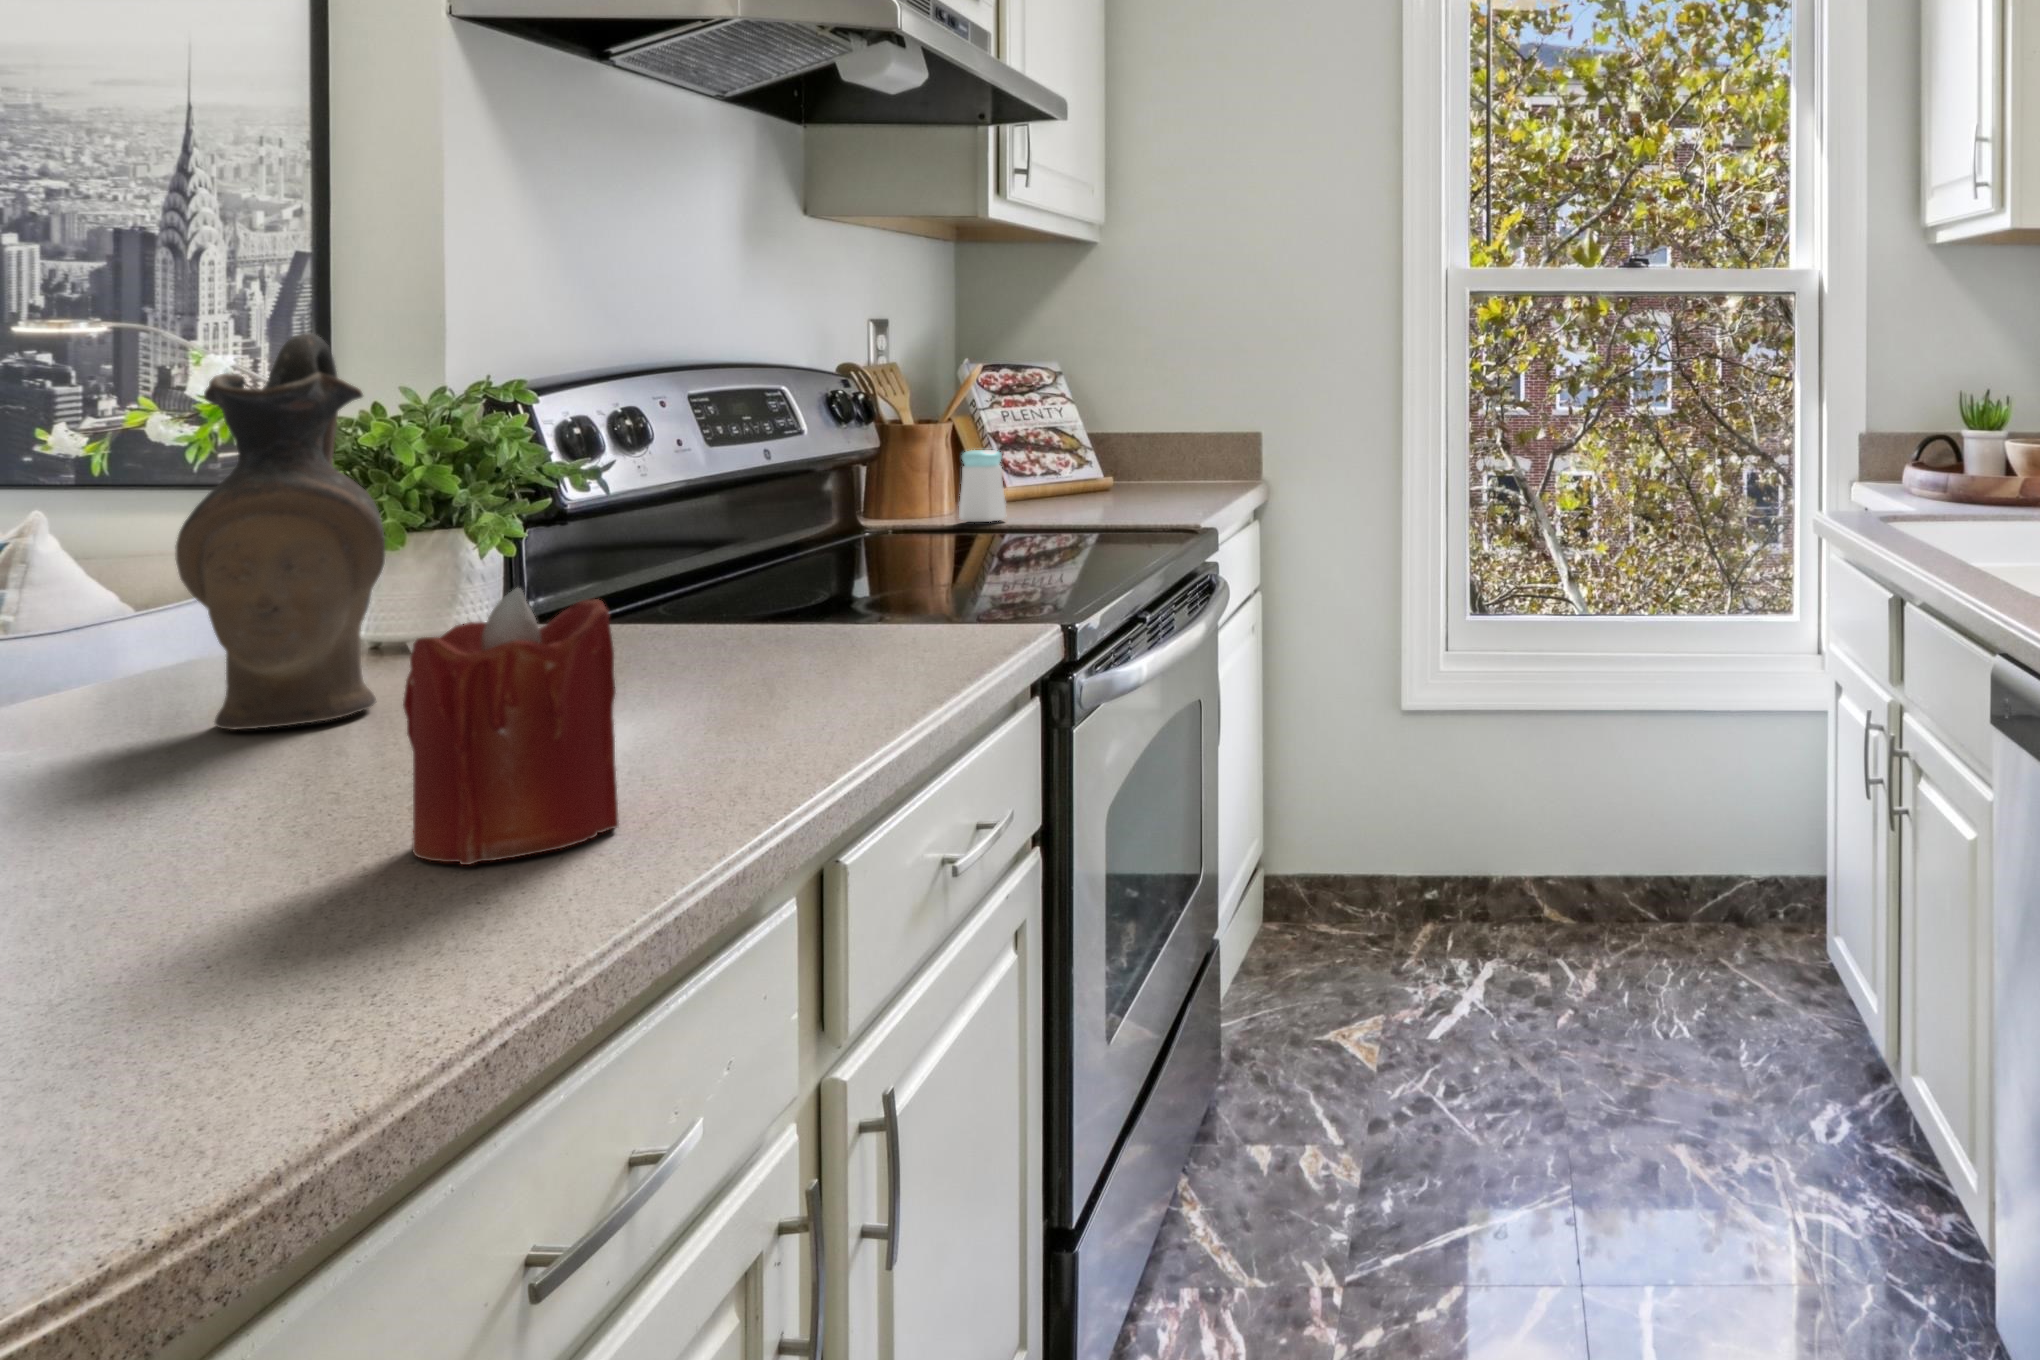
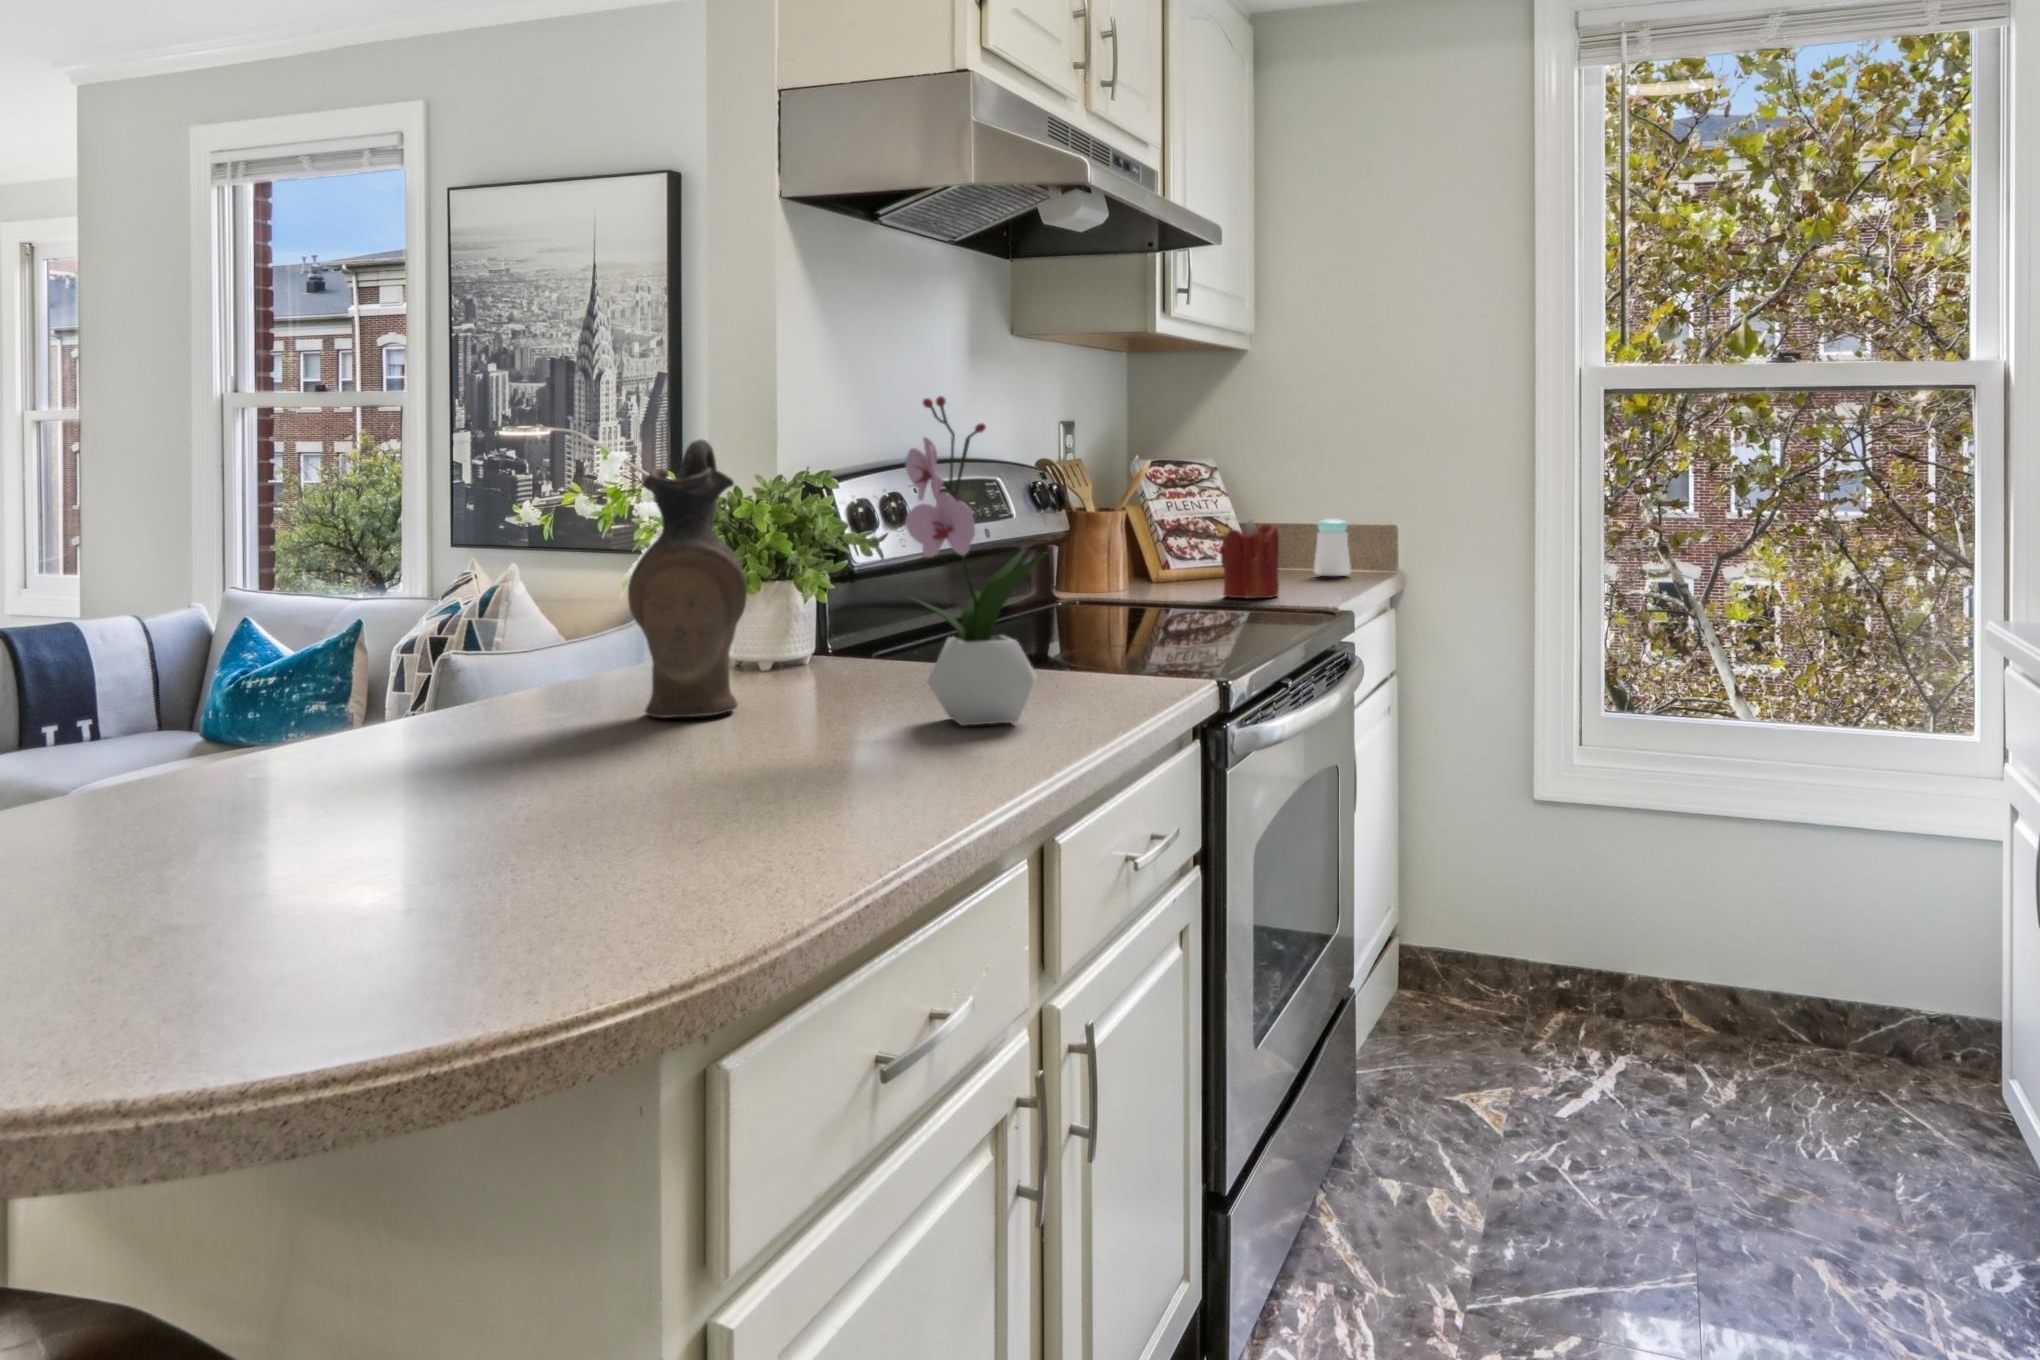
flower arrangement: none [634,278,843,707] -> present [905,396,1047,726]
salt shaker: present [959,450,1007,522] -> present [1314,519,1351,576]
candle: present [403,588,619,865] -> present [1220,518,1279,599]

